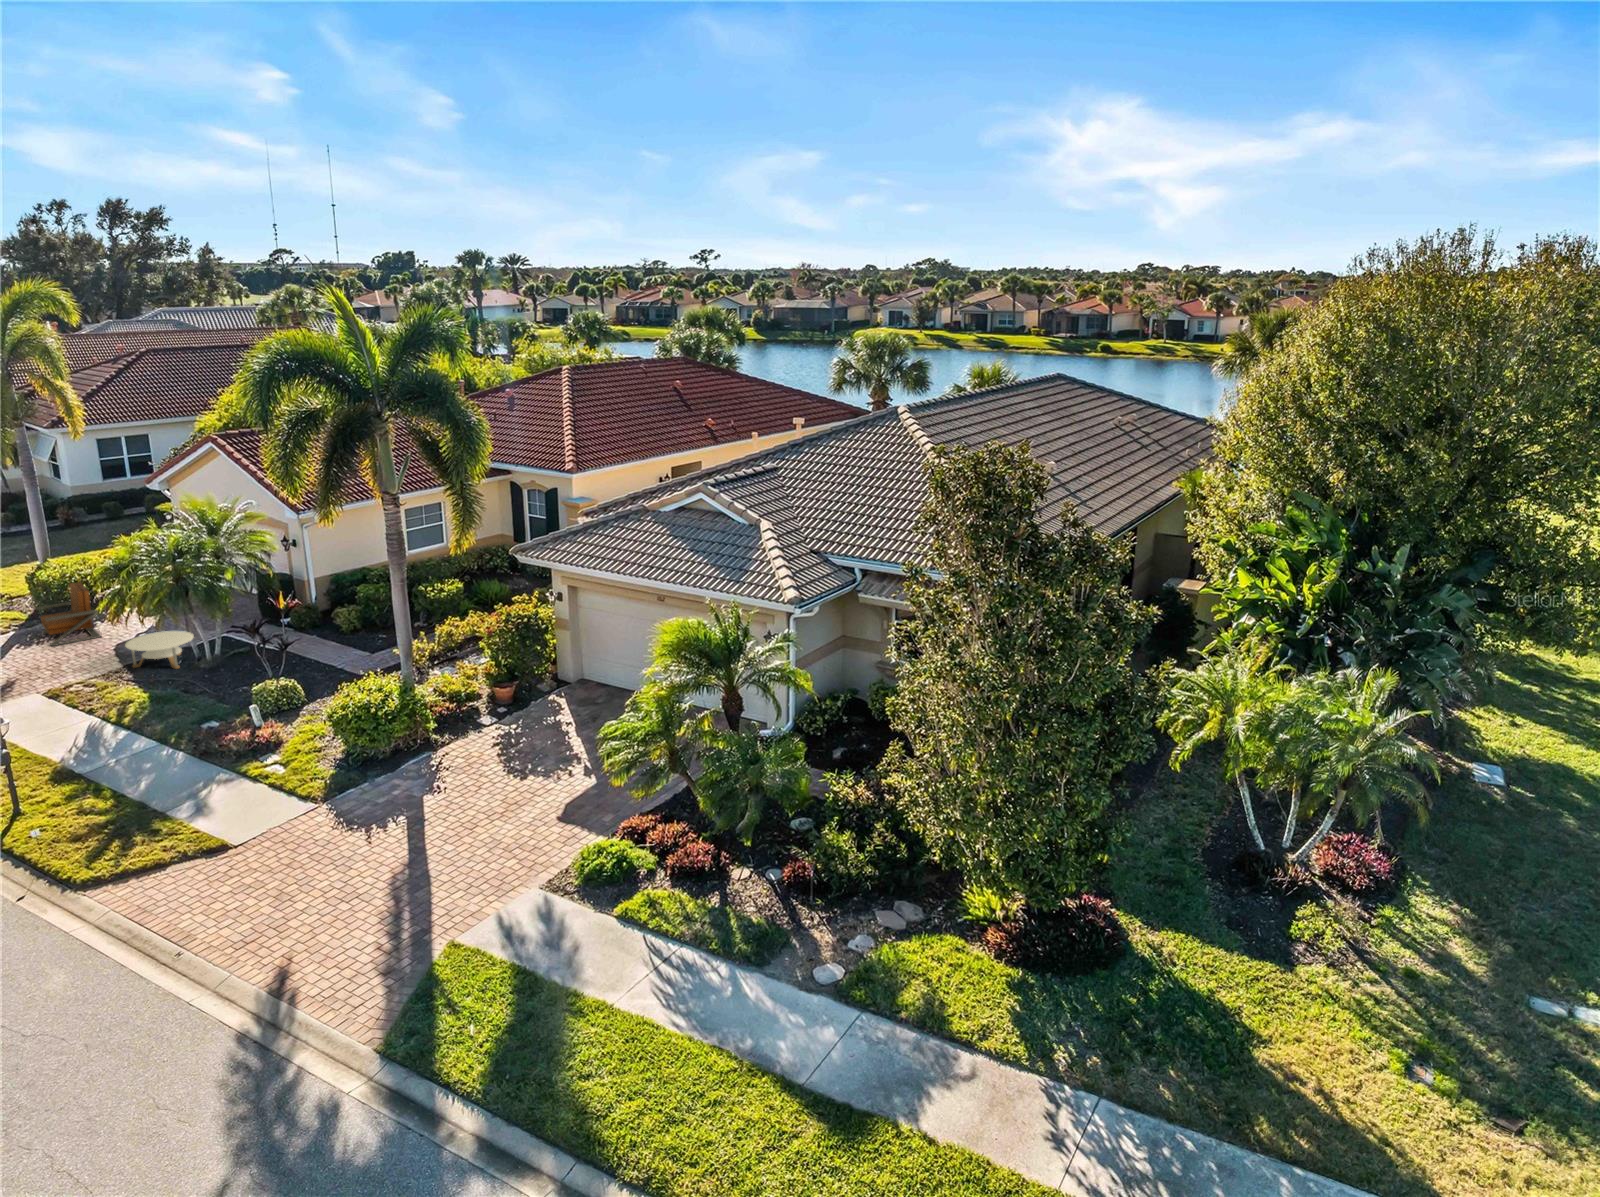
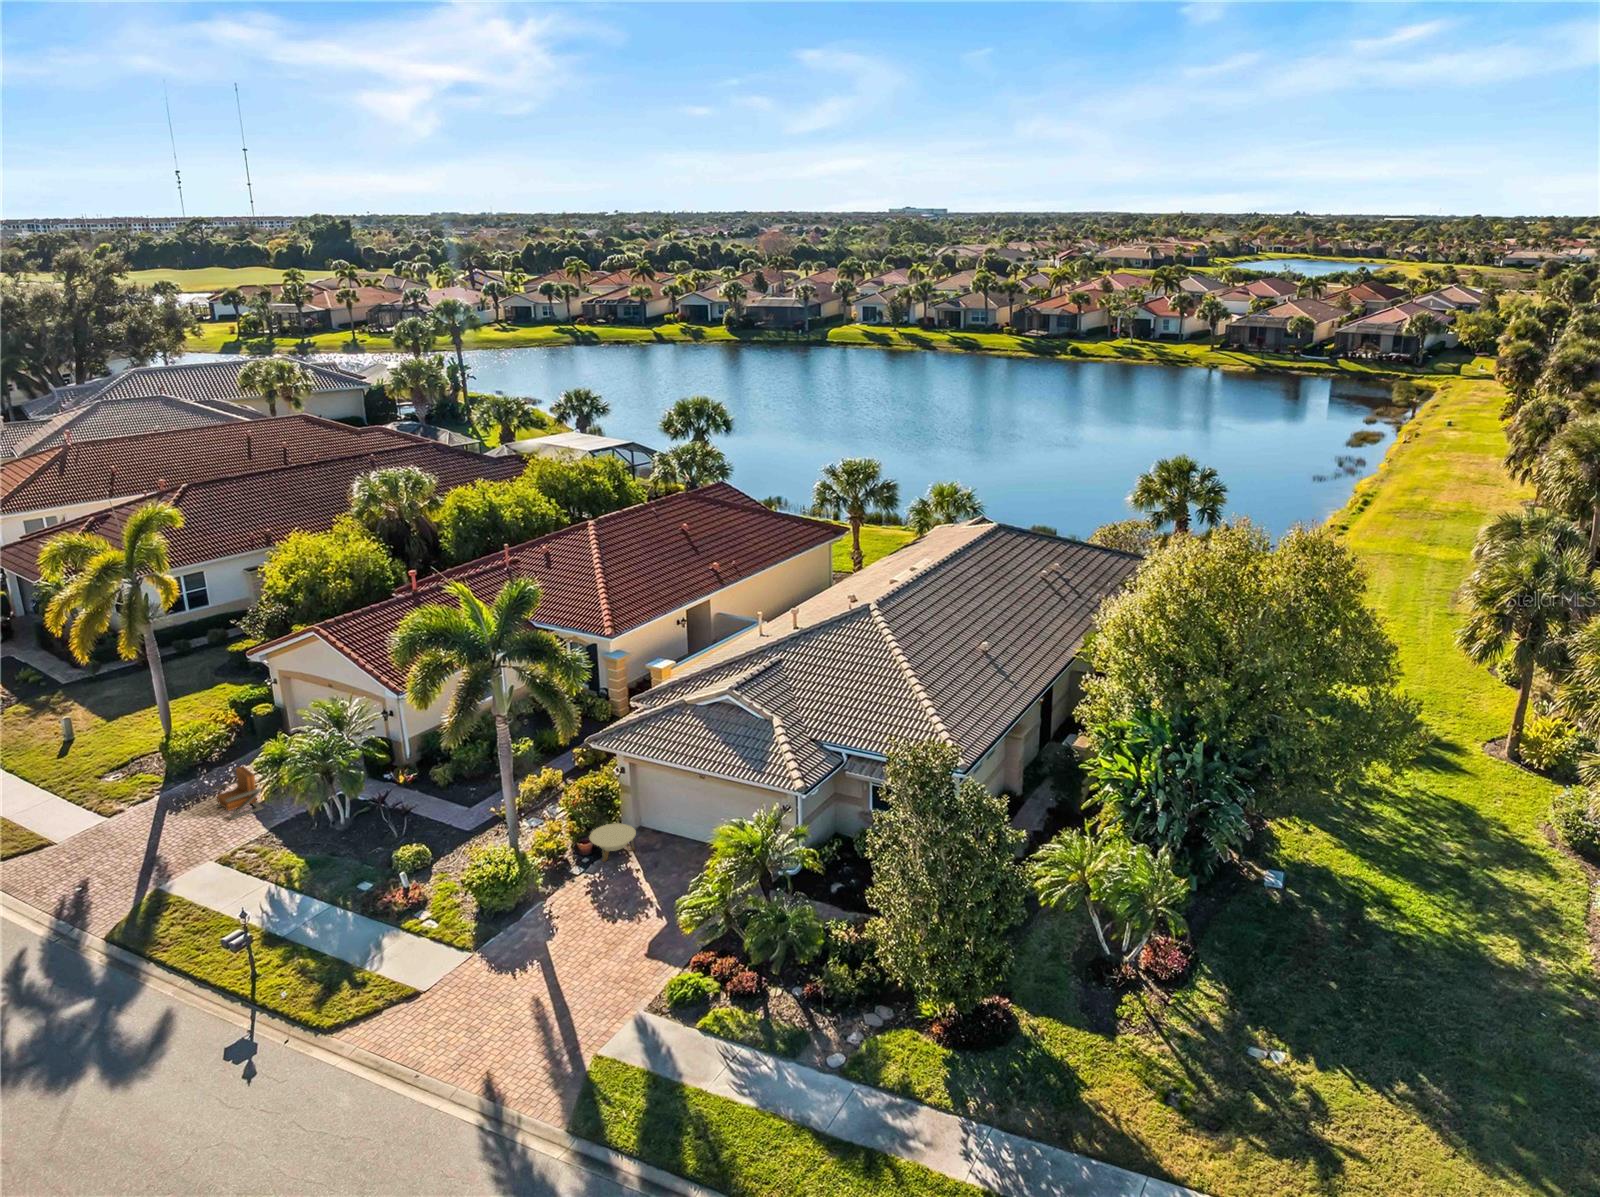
round table: present [125,631,194,669] -> present [589,823,636,862]

